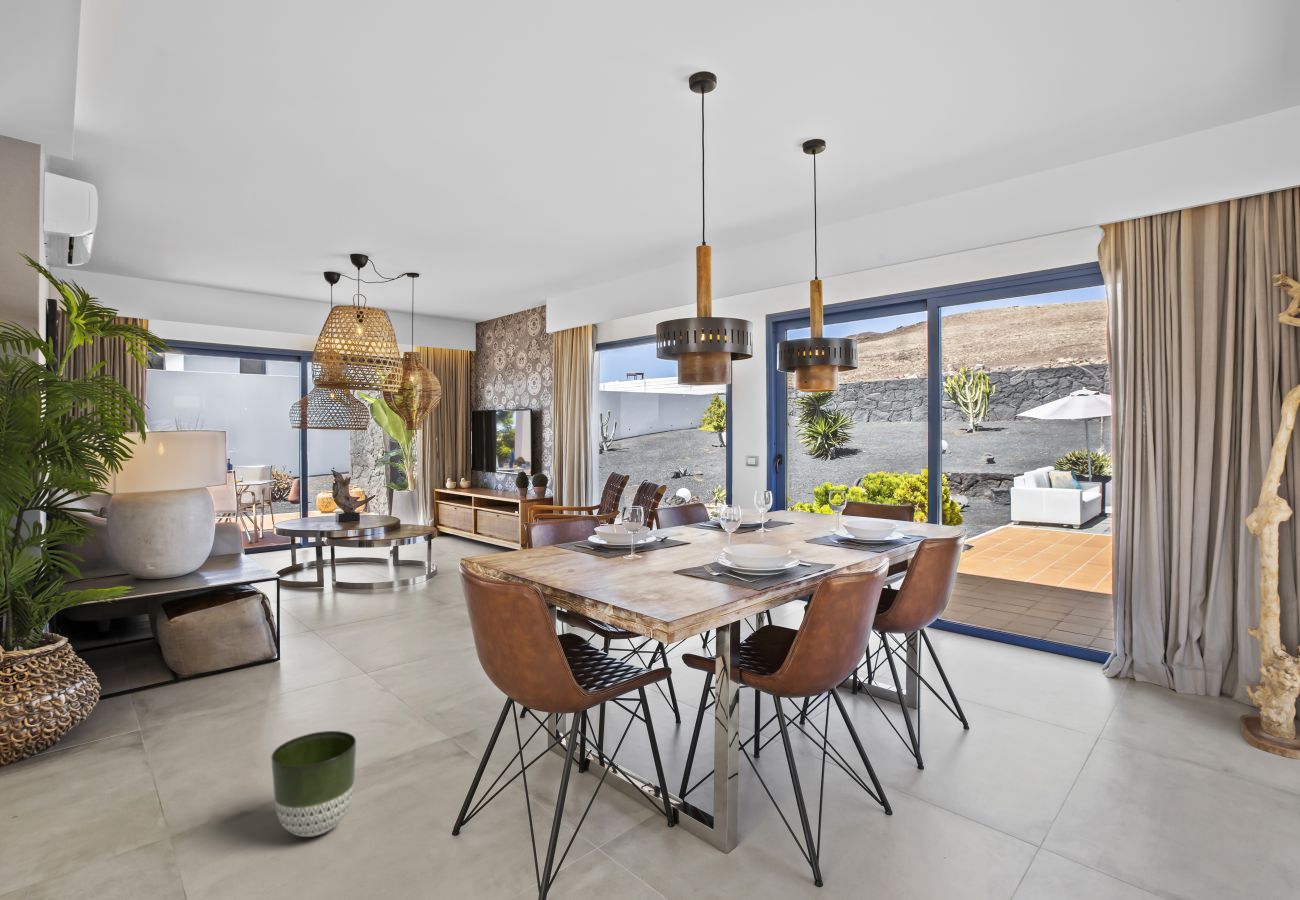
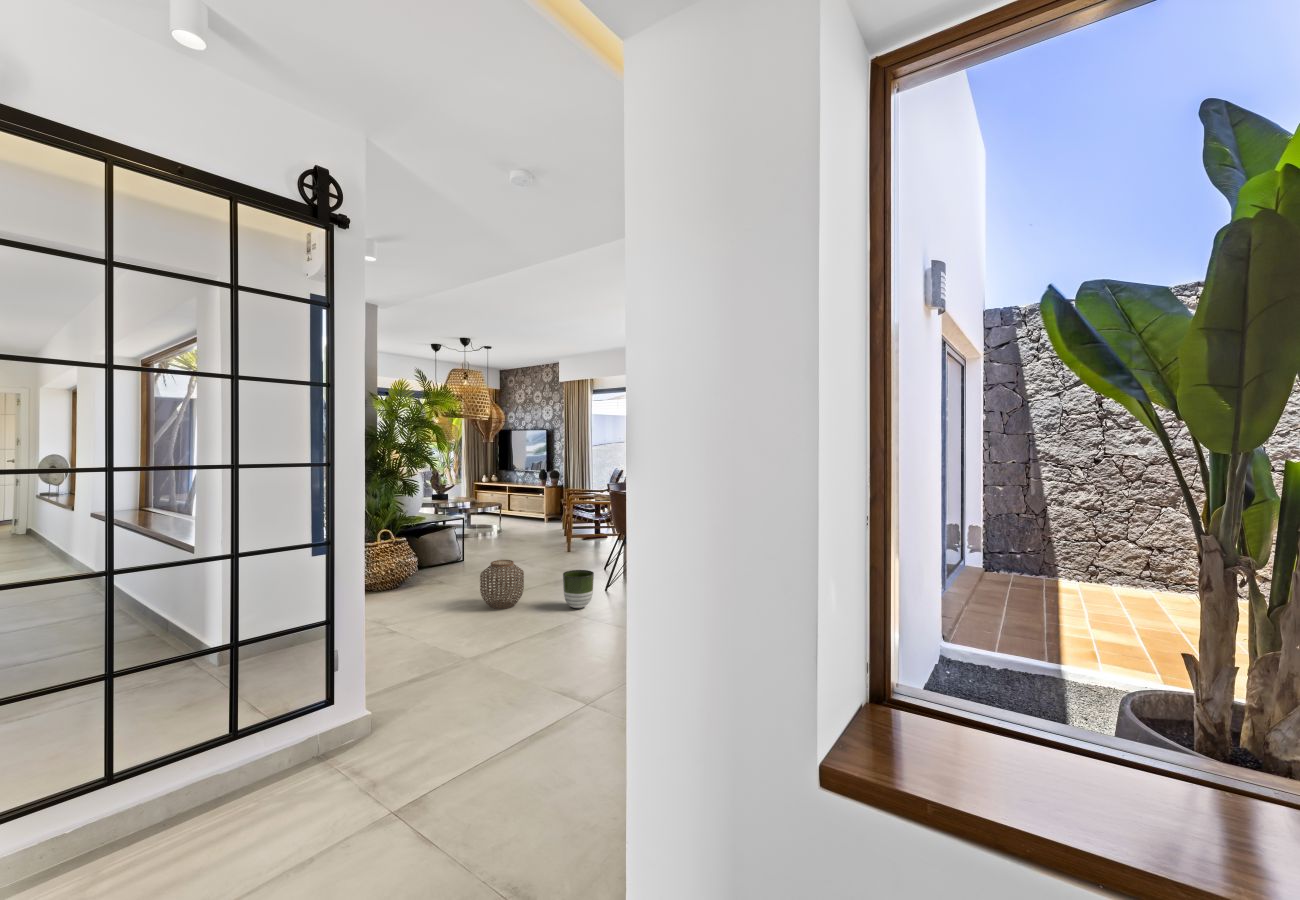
woven basket: none [90,699,214,825] -> present [480,560,524,609]

